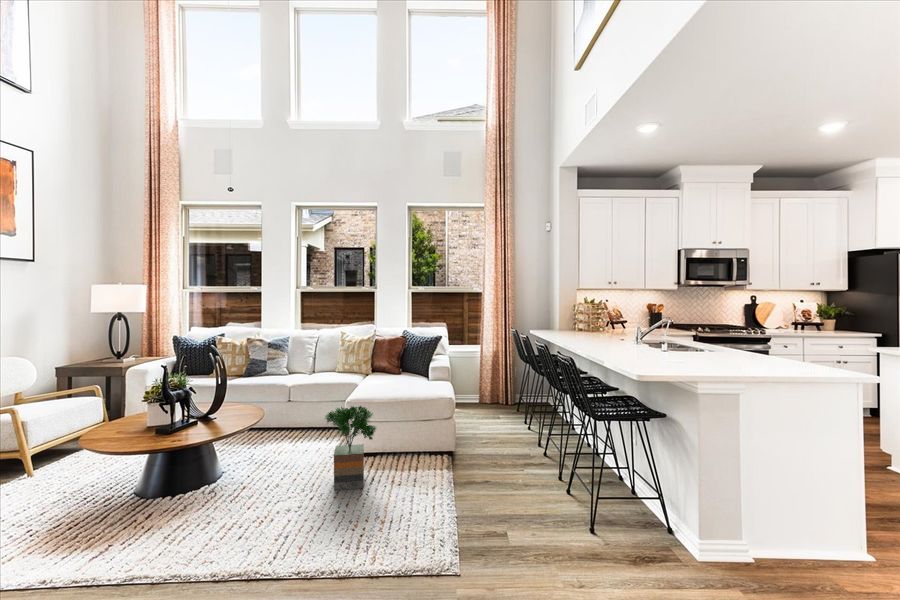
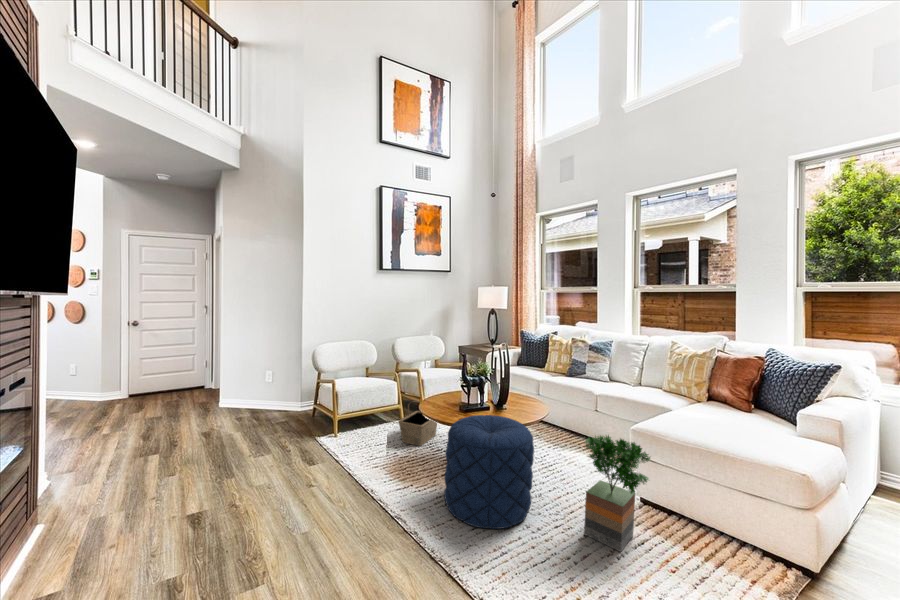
pouf: none [191,420,287,528] -> present [444,415,534,529]
basket: none [58,444,113,506] -> present [399,401,438,446]

